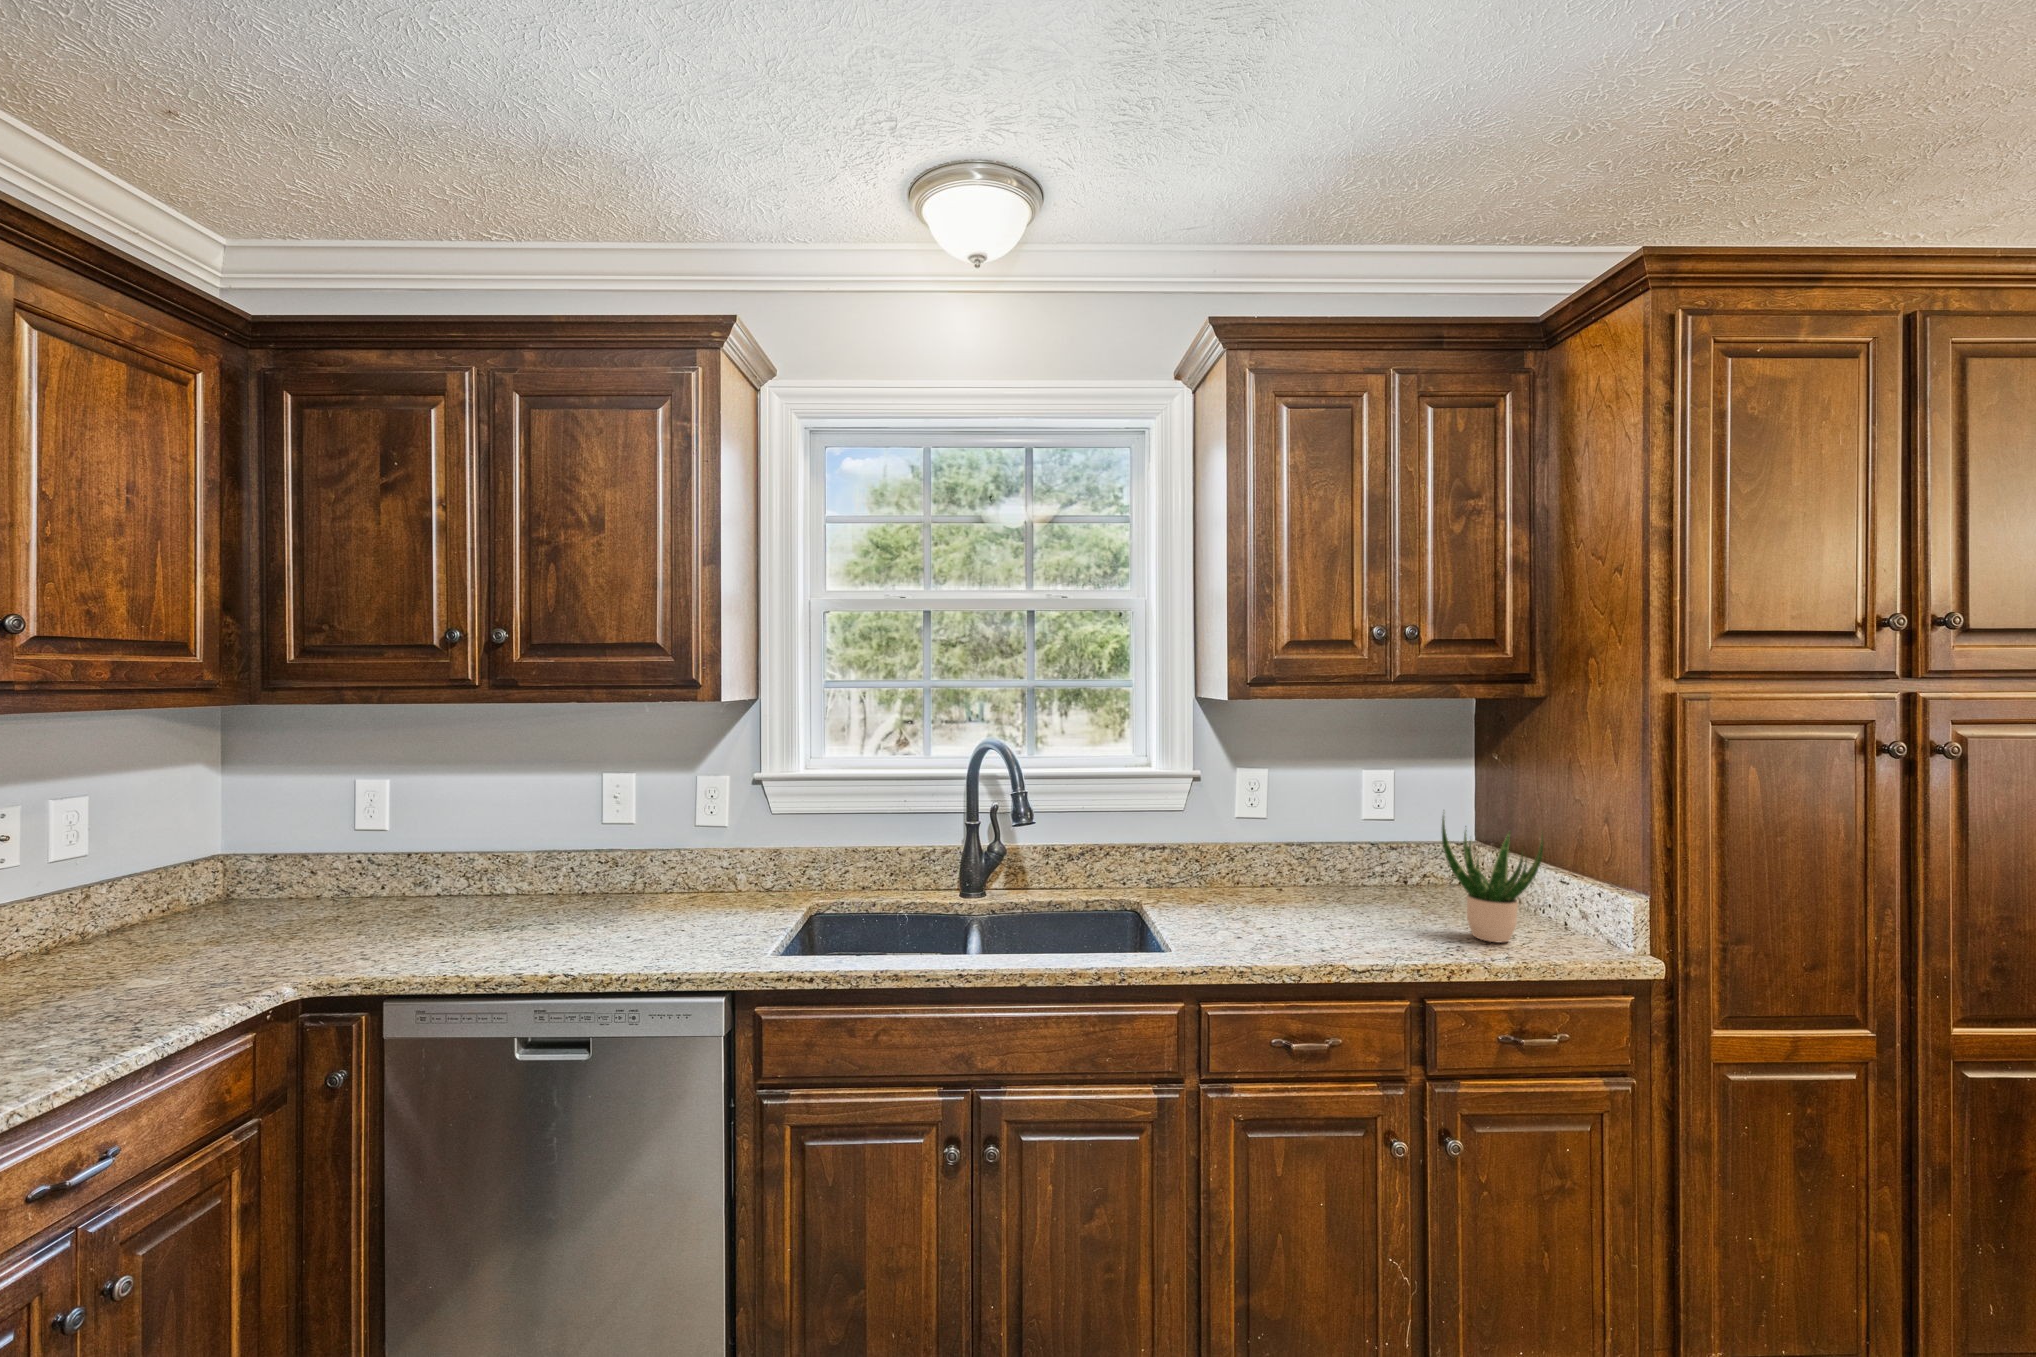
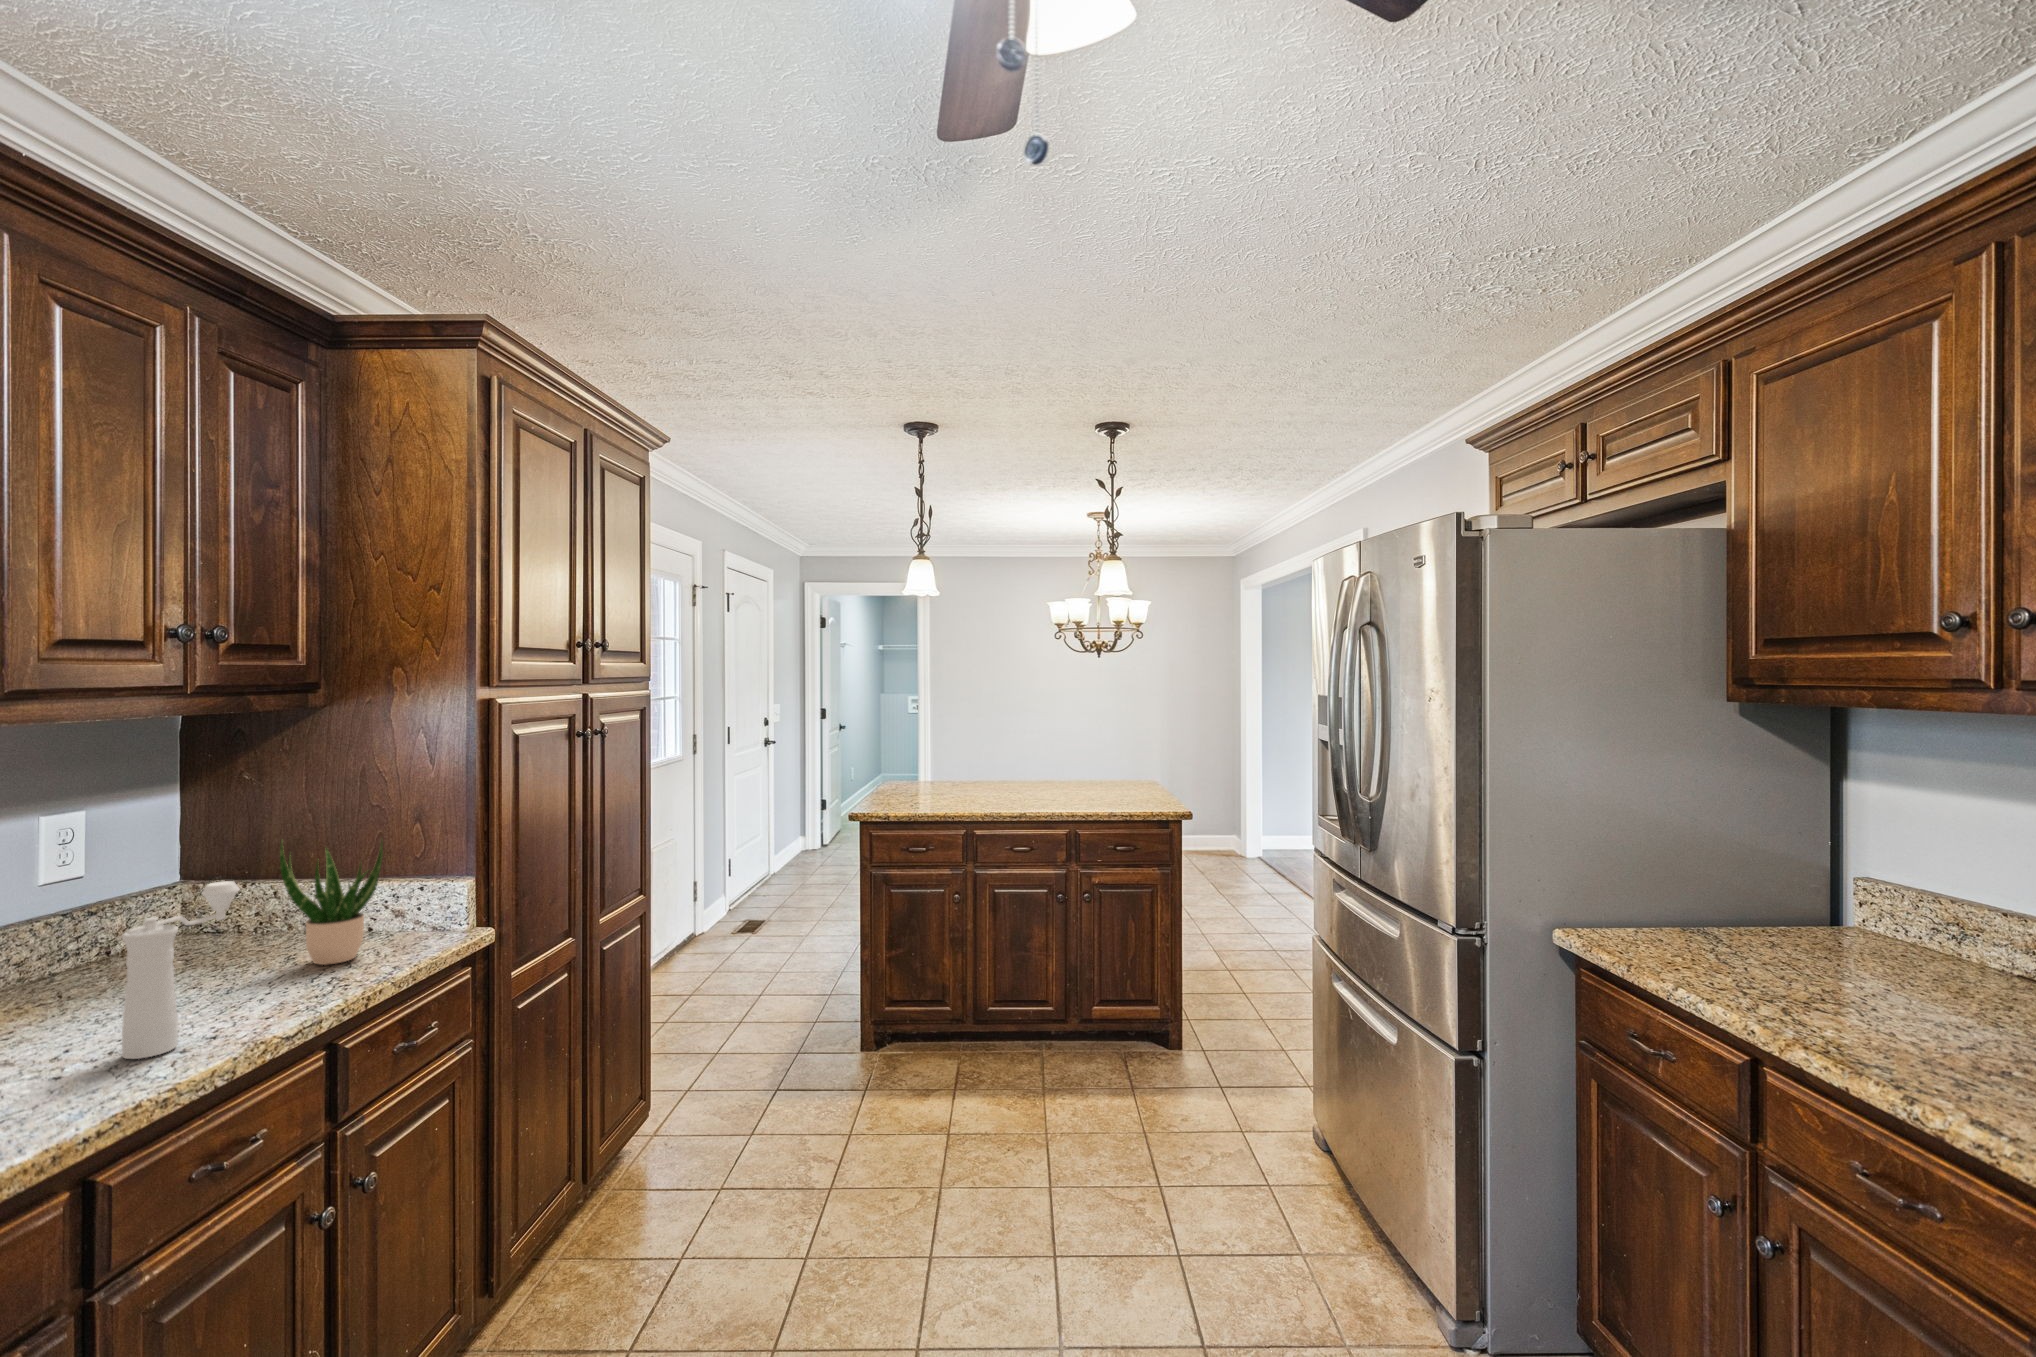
pepper mill: none [1272,828,1363,945] -> present [122,881,239,1059]

